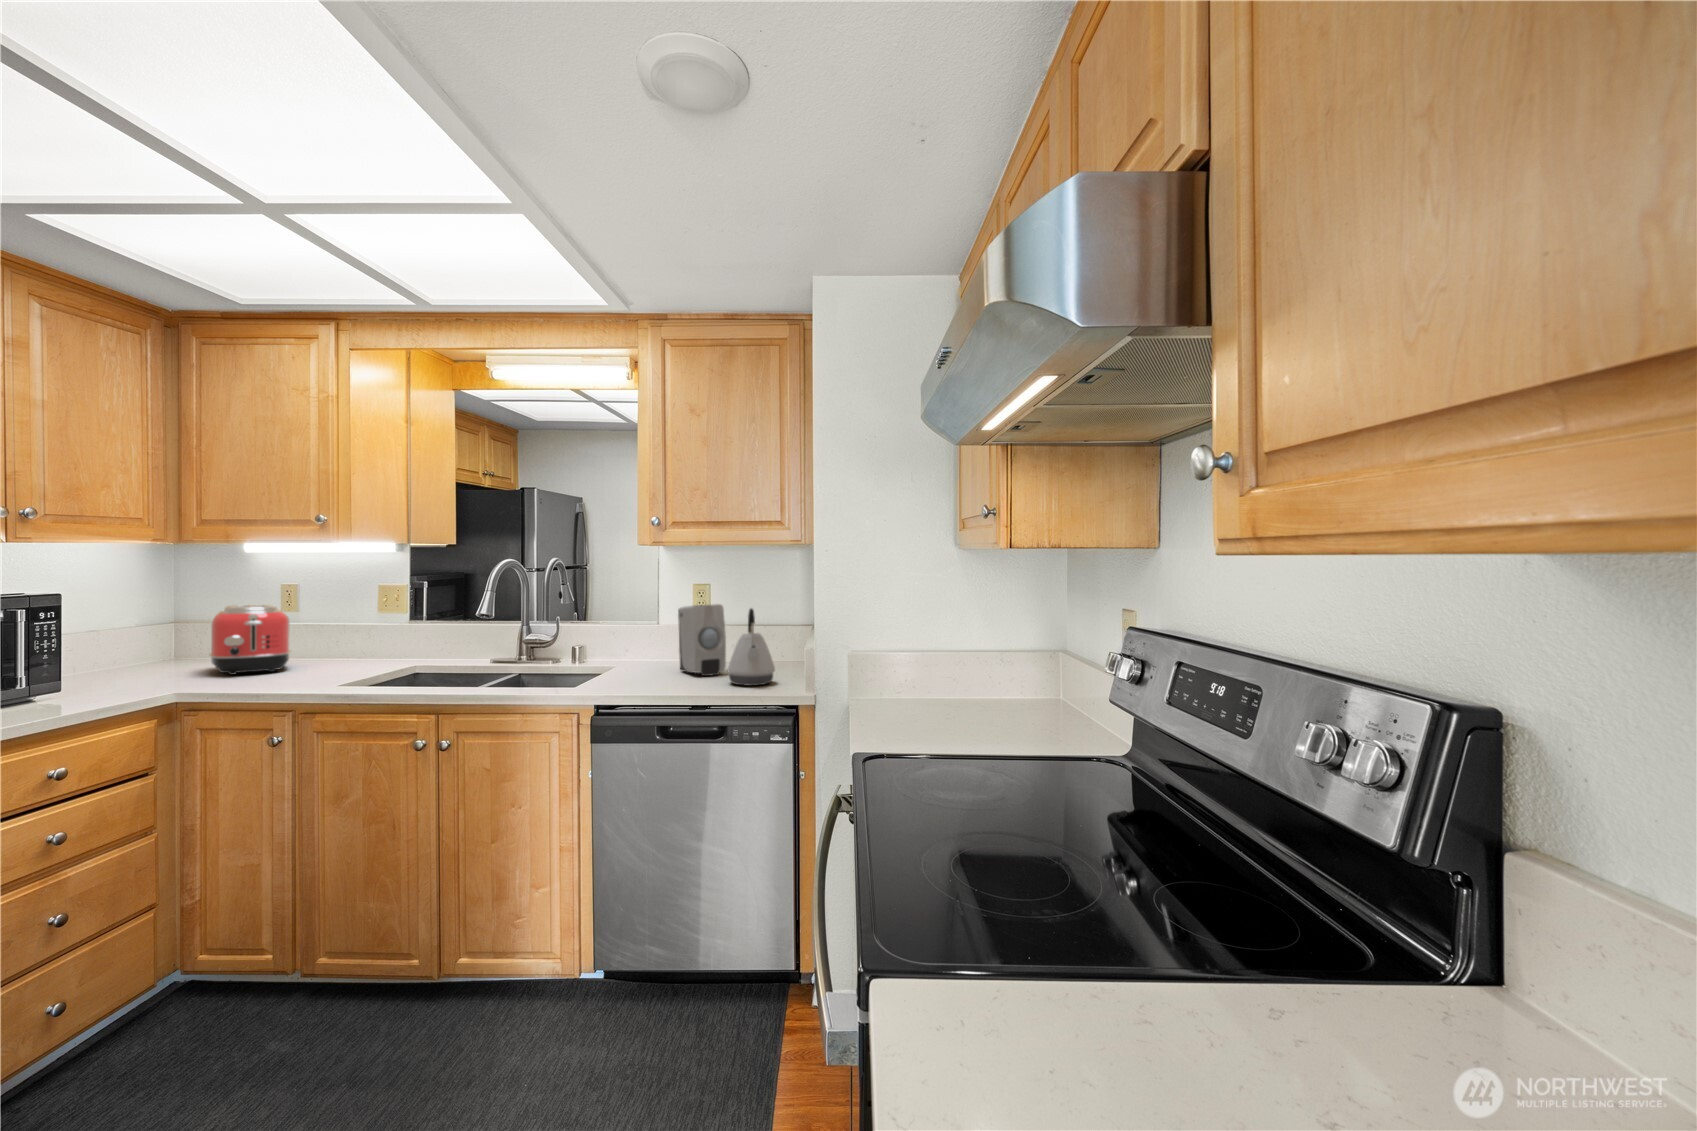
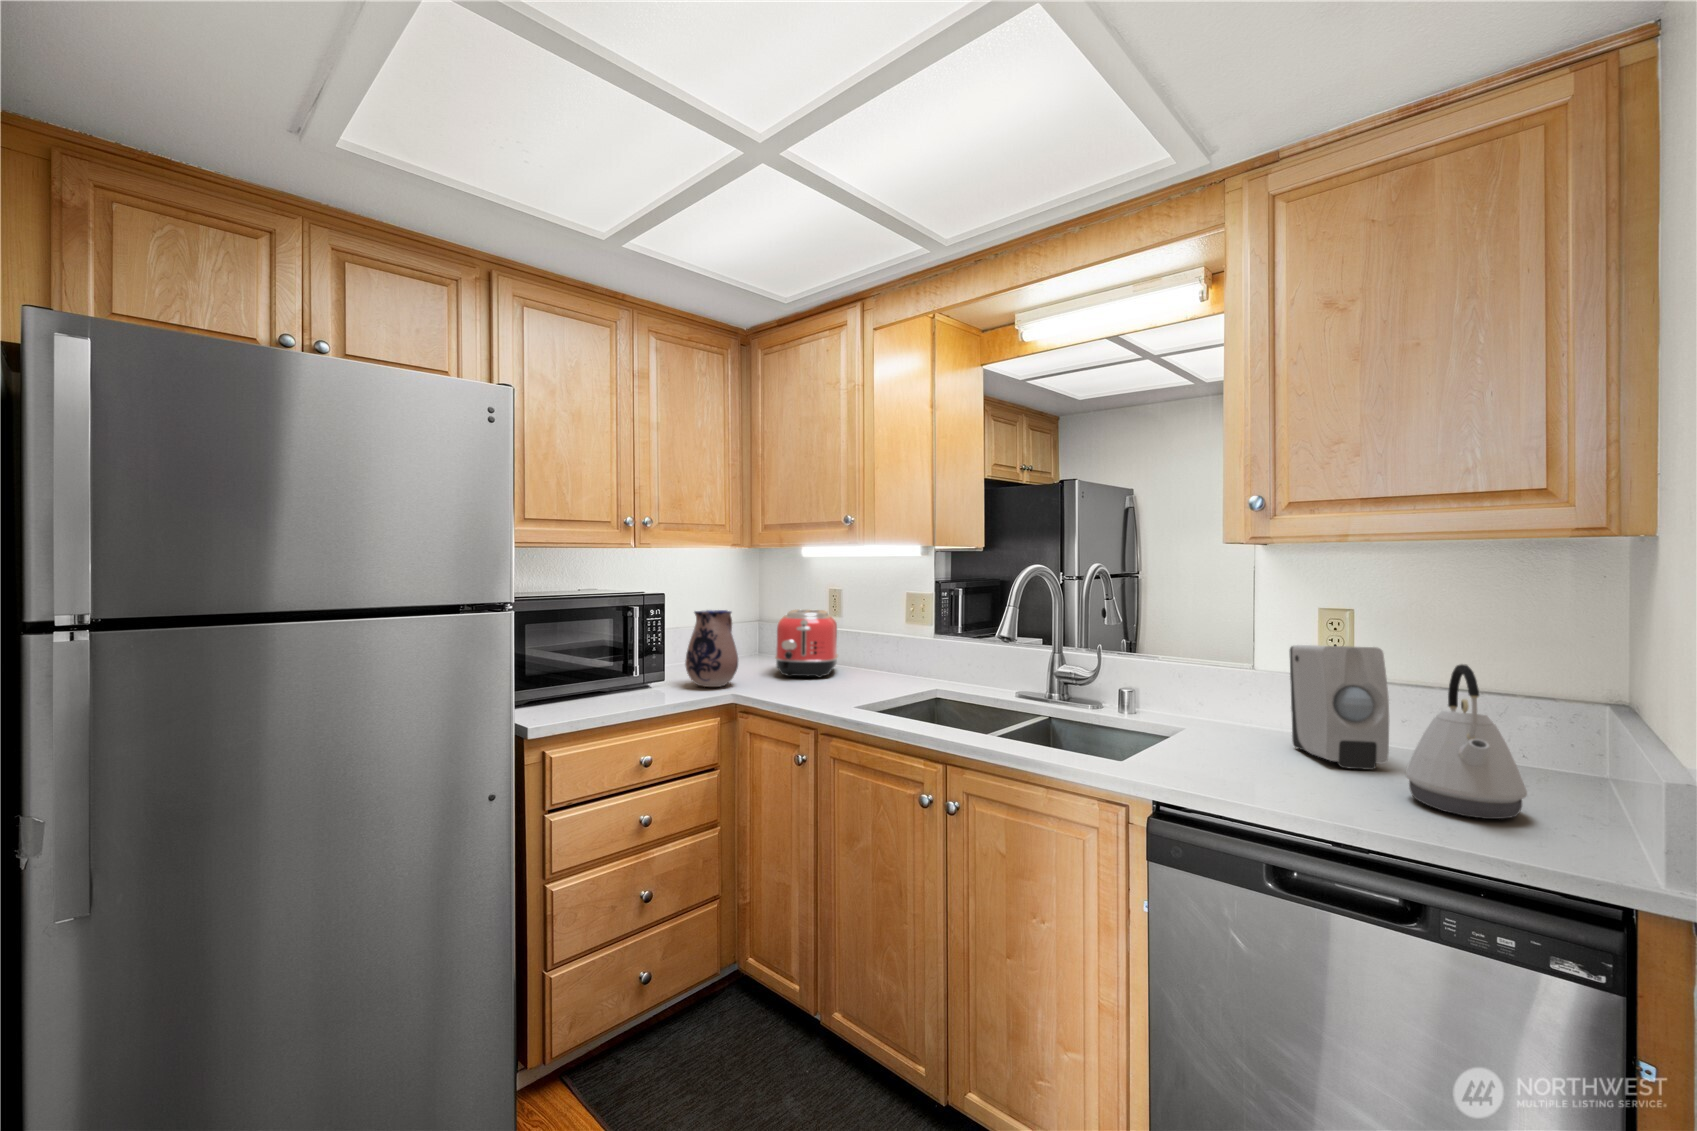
ceramic pitcher: none [96,607,173,691] -> present [685,610,738,687]

